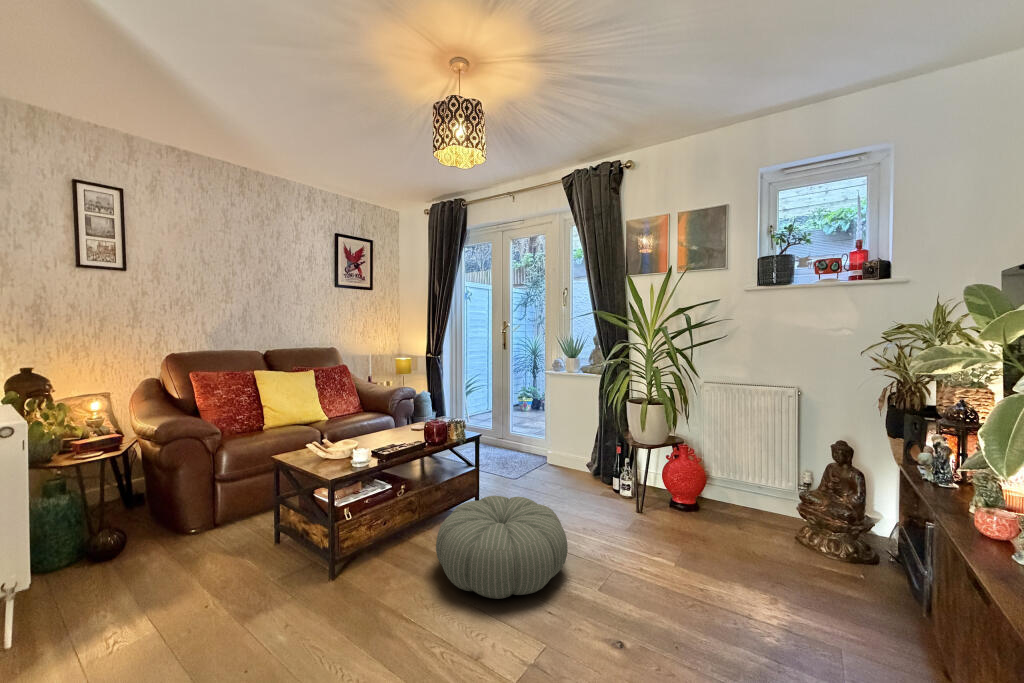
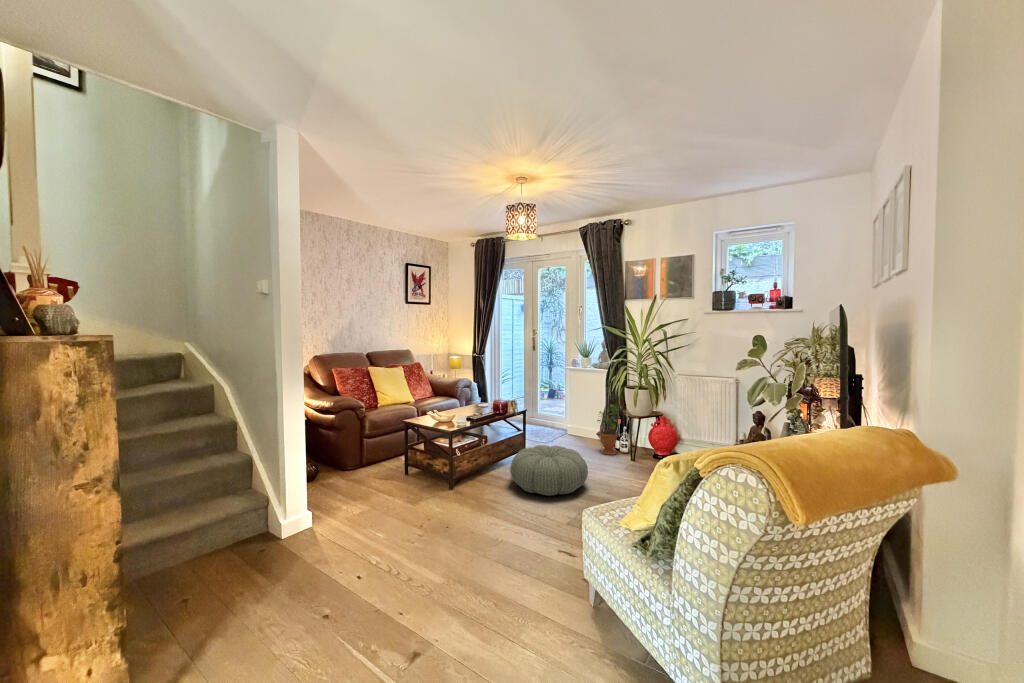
potted plant: none [586,422,623,502] -> present [598,405,621,455]

